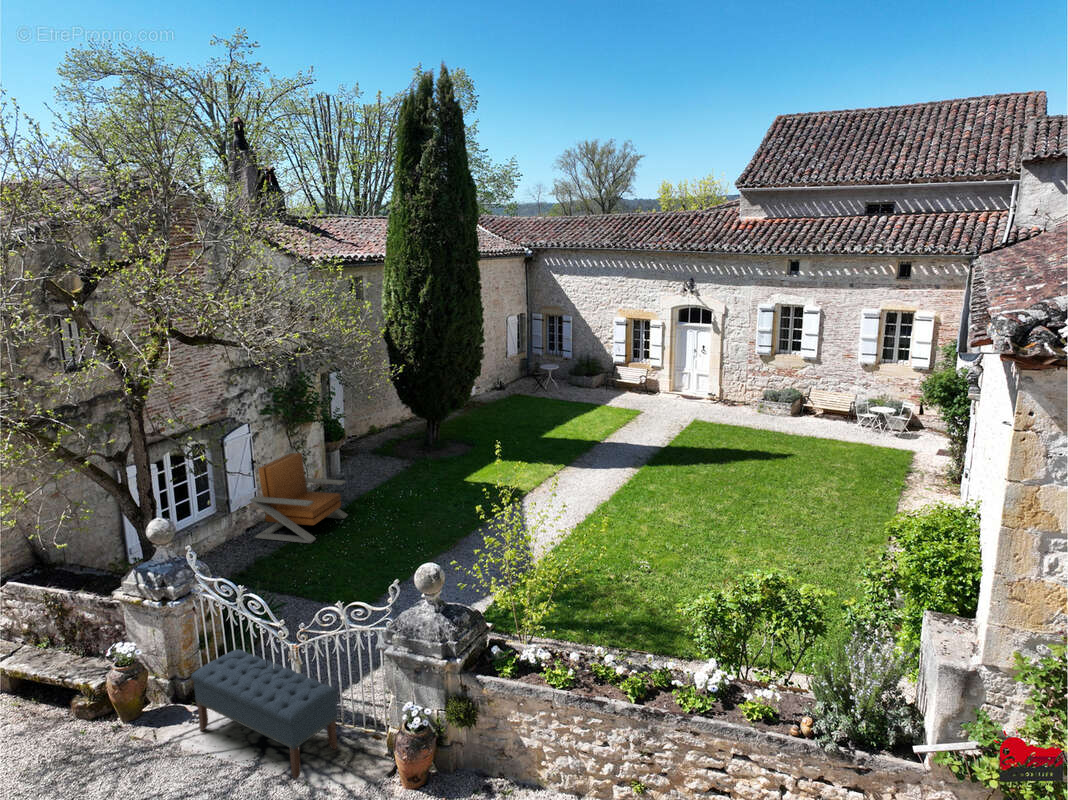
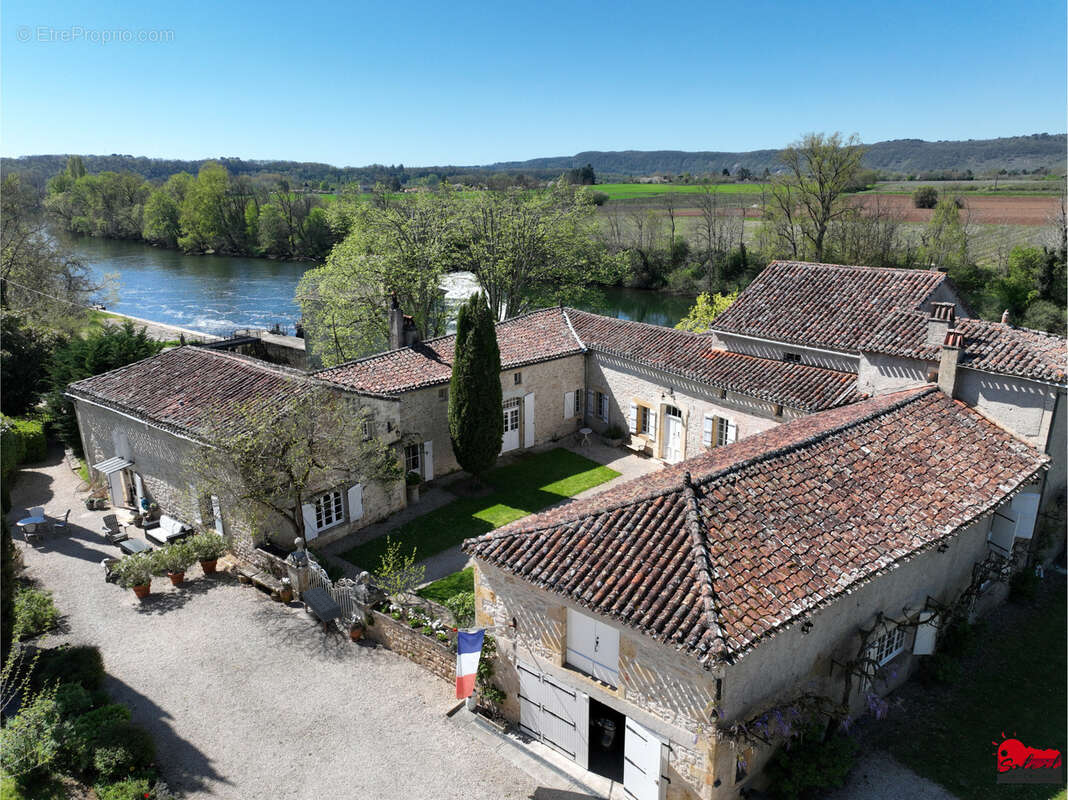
lounge chair: present [250,453,348,543] -> none [361,494,408,541]

